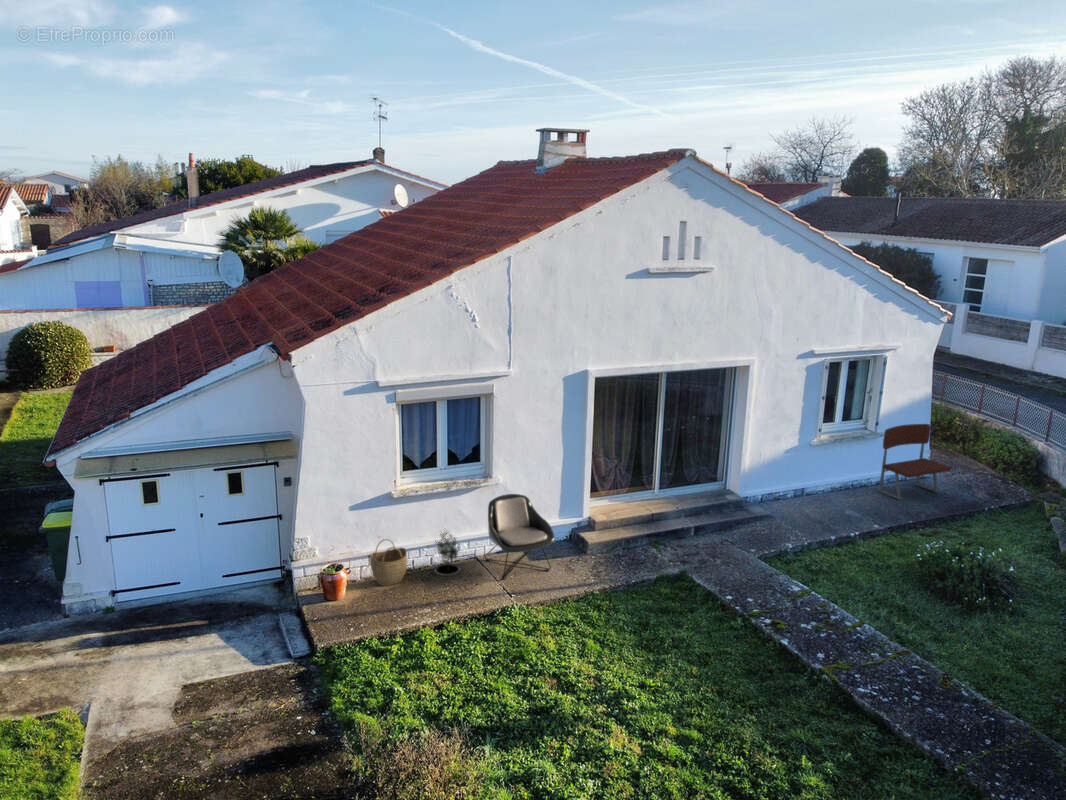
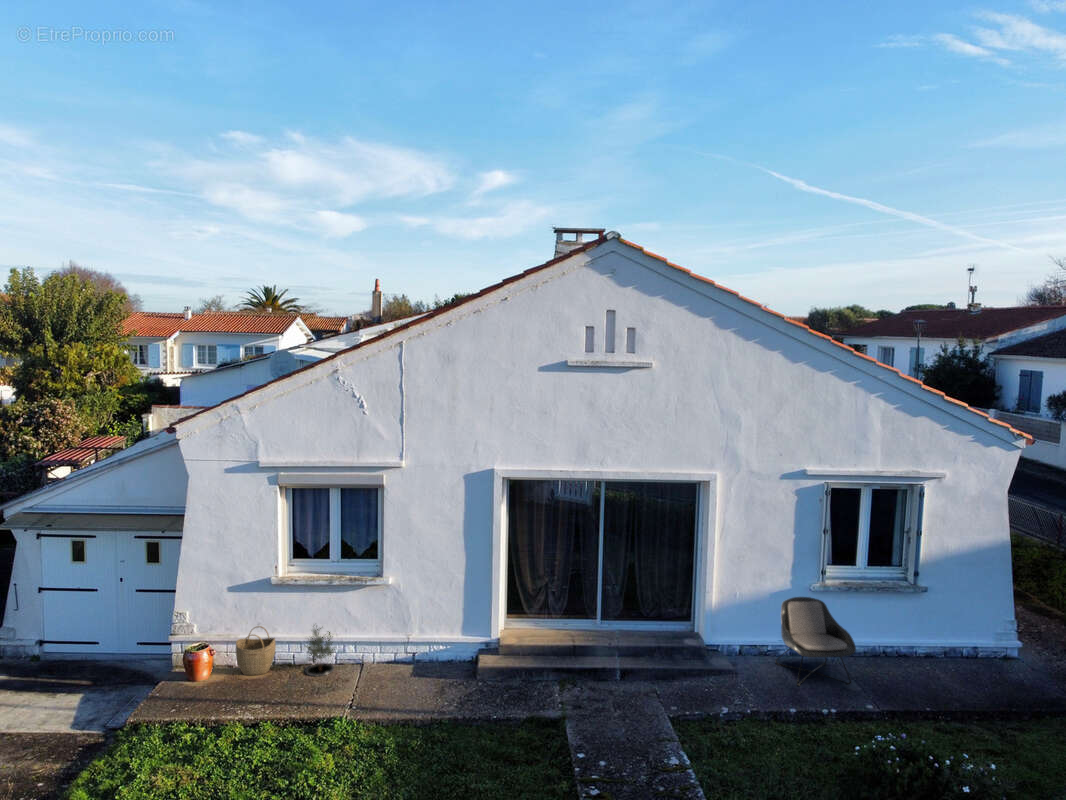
bench: present [878,424,951,500] -> none [925,578,1031,679]
lounge chair: present [485,494,555,579] -> present [776,597,856,686]

